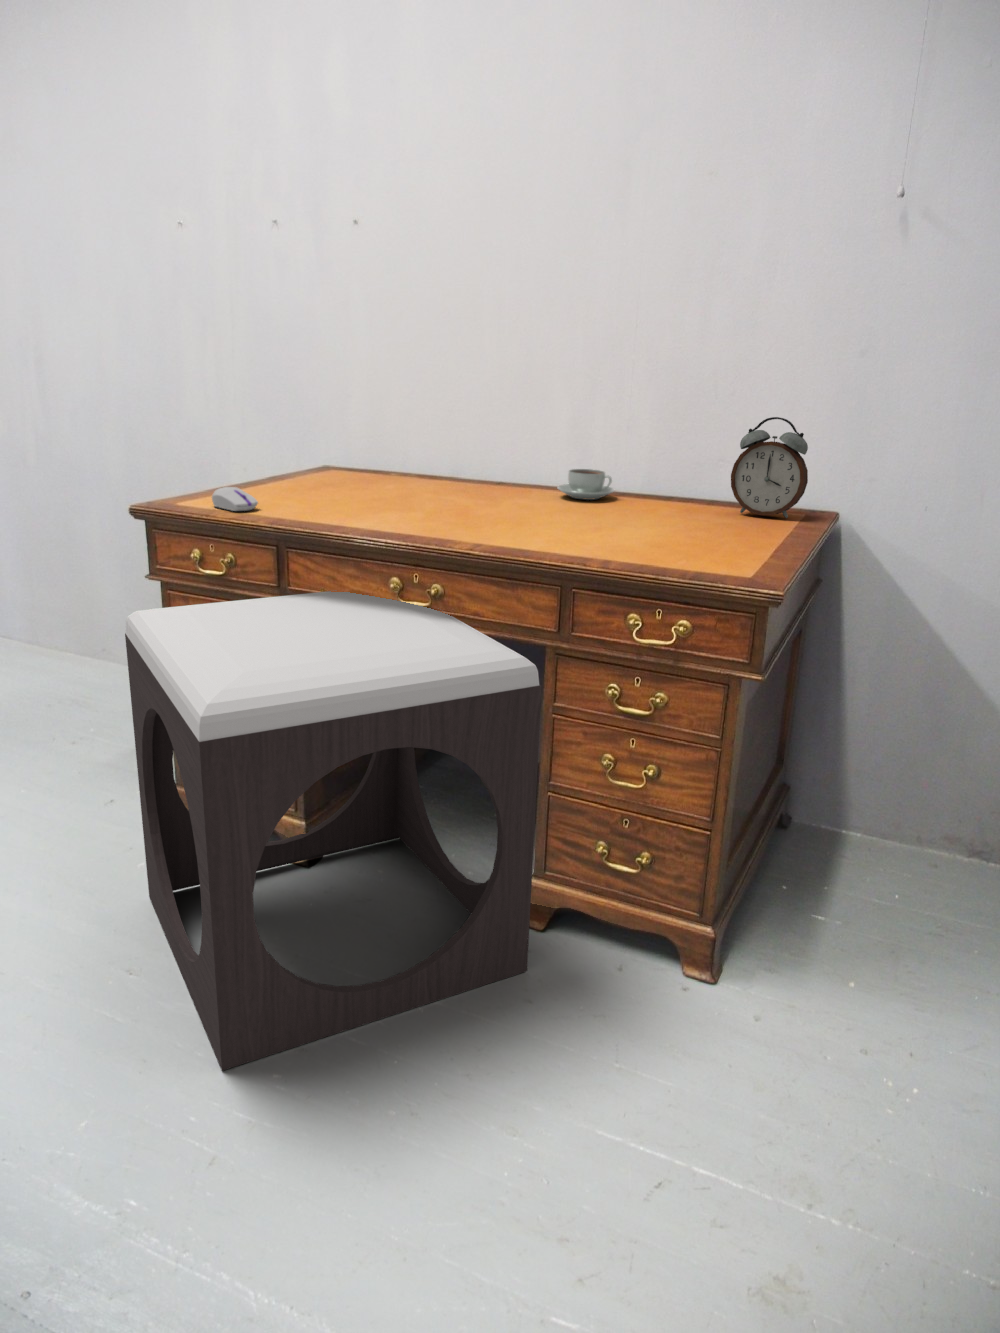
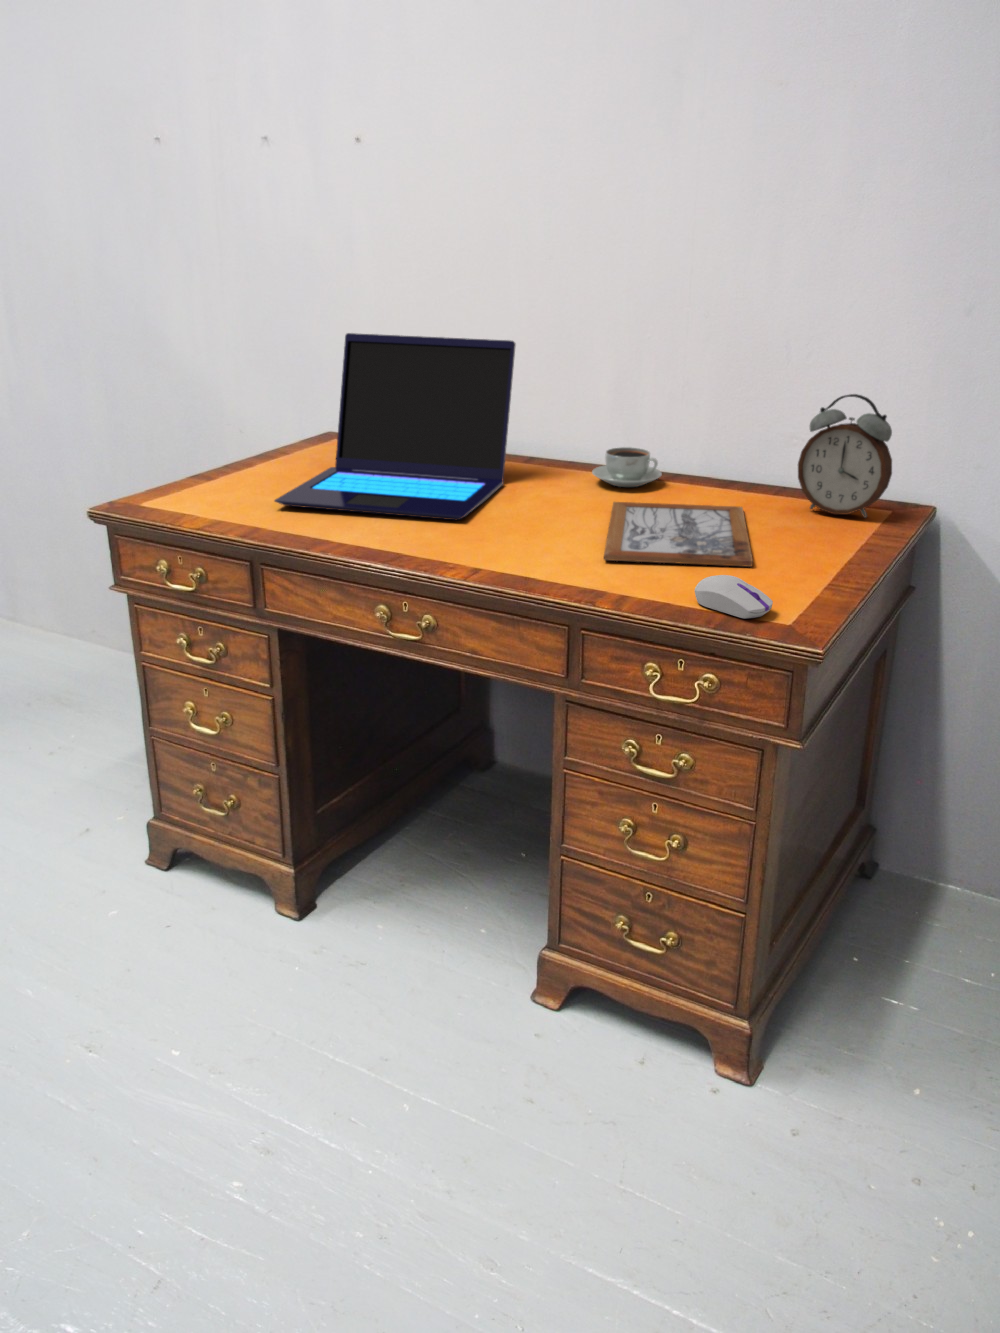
laptop: none [294,373,494,516] -> present [275,333,516,520]
computer mouse: present [212,487,258,511] -> present [695,575,773,618]
picture frame: none [580,506,708,544] -> present [604,502,753,567]
footstool: present [125,590,542,1071] -> none [77,602,539,1176]

